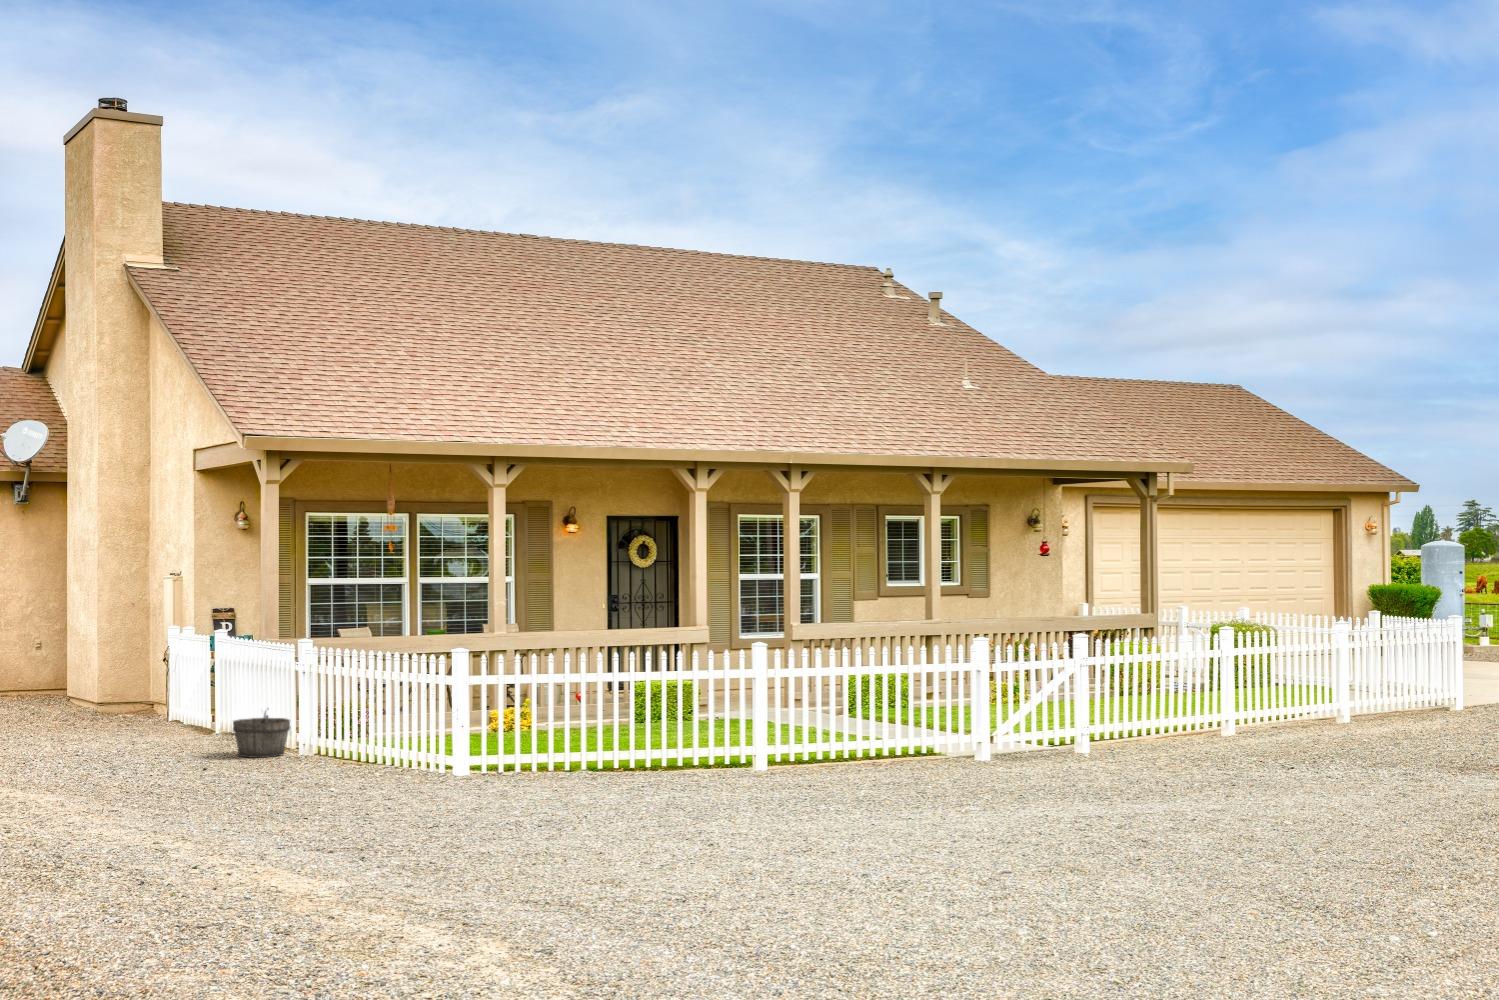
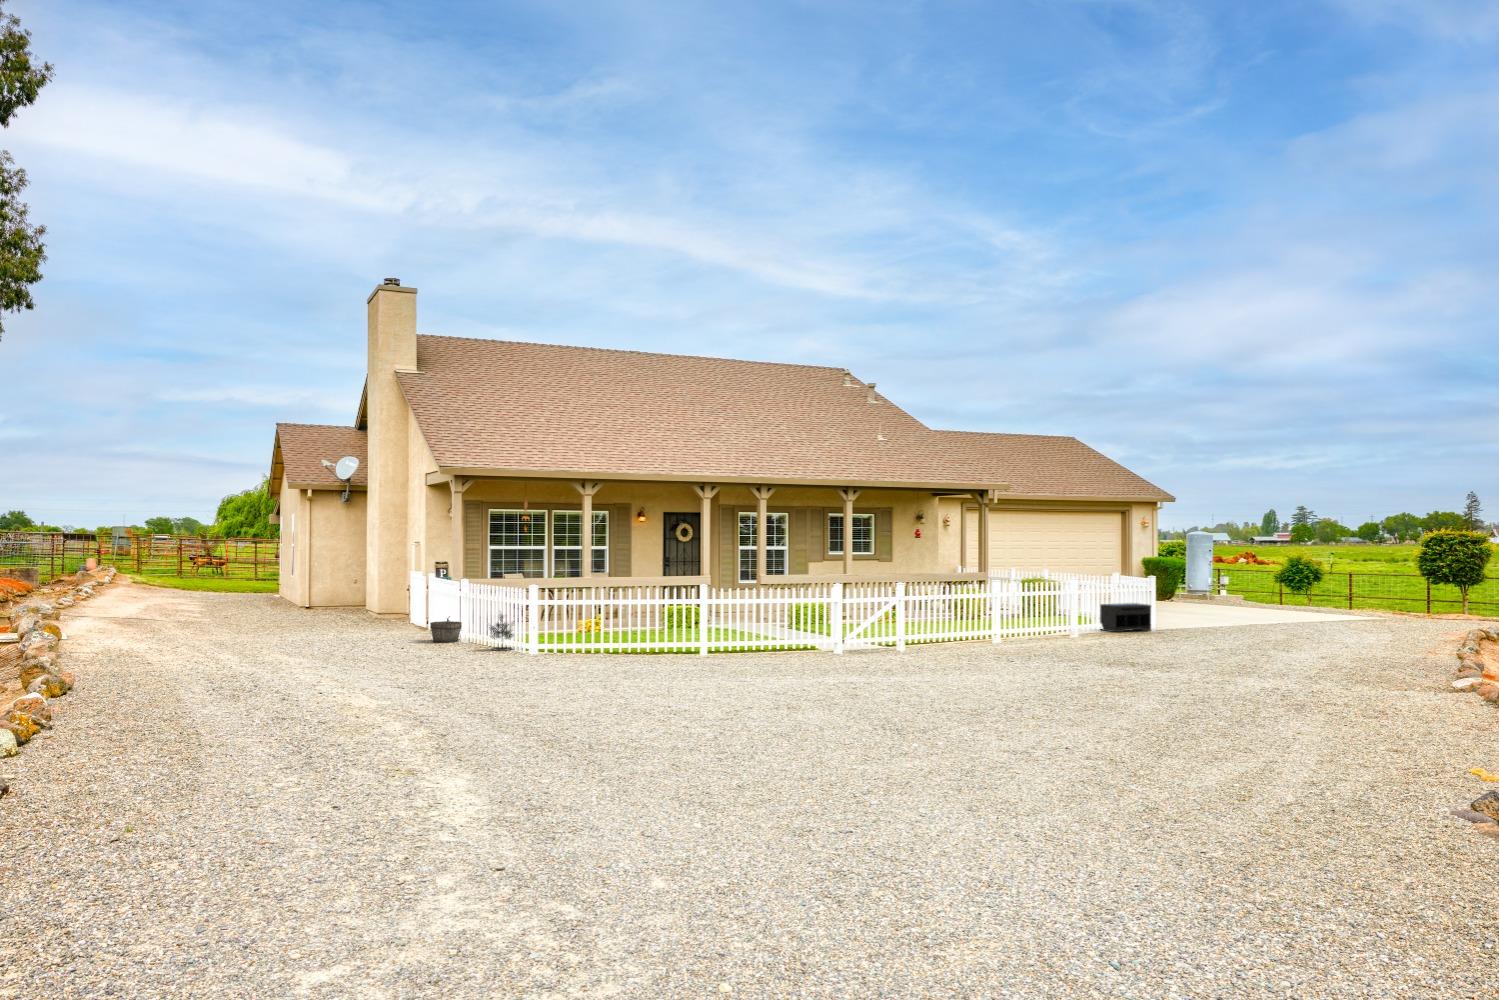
bench: none [1377,663,1462,713] -> present [1100,603,1151,632]
potted tree: none [350,696,402,771] -> present [489,615,514,651]

